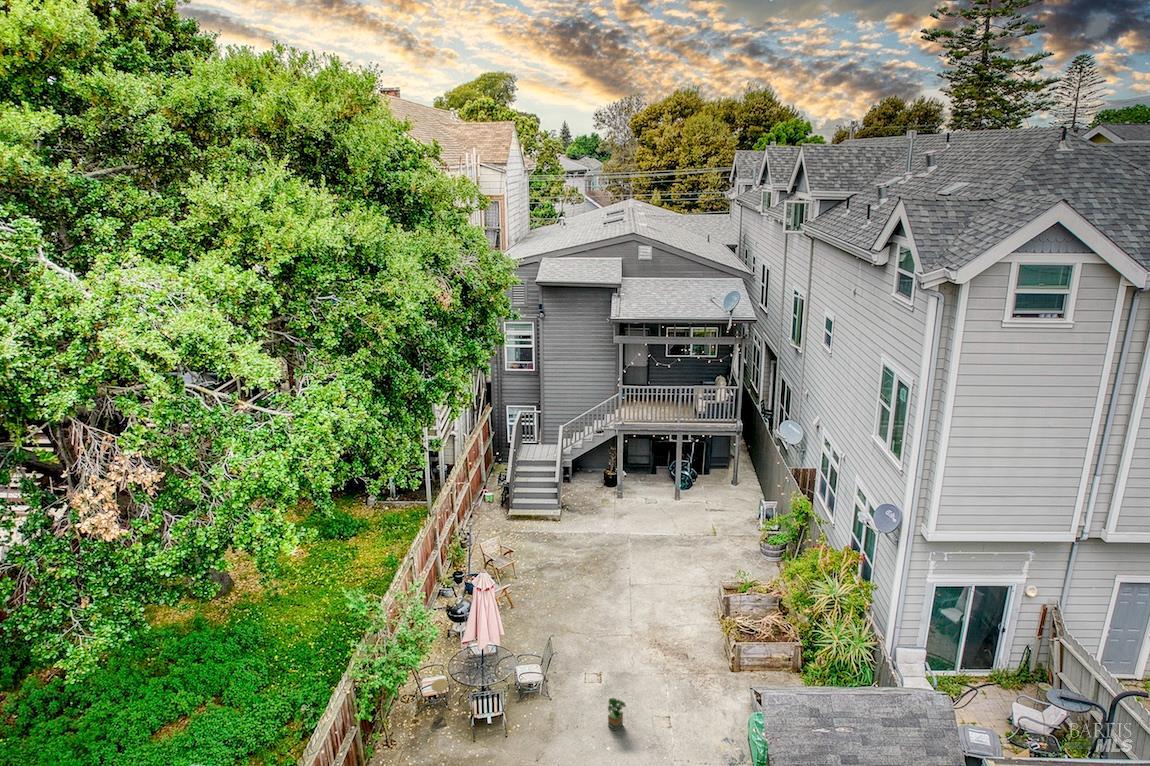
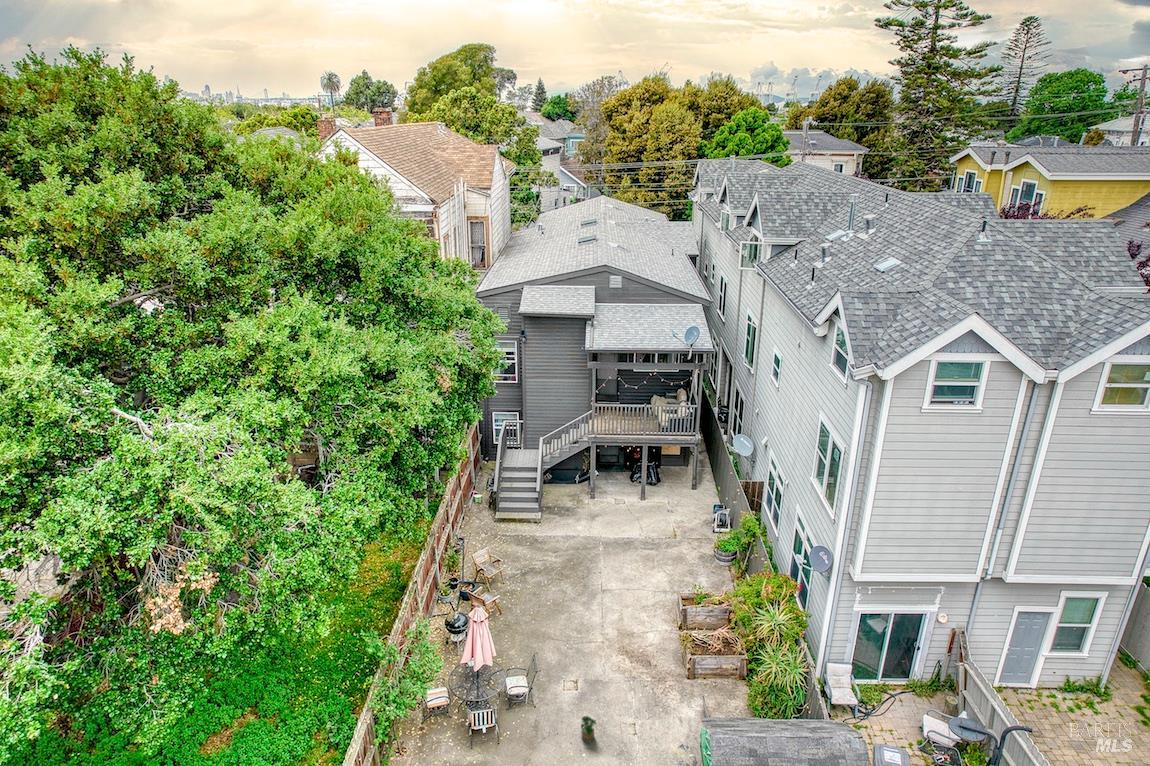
side table: present [431,679,449,725] -> none [430,704,446,742]

